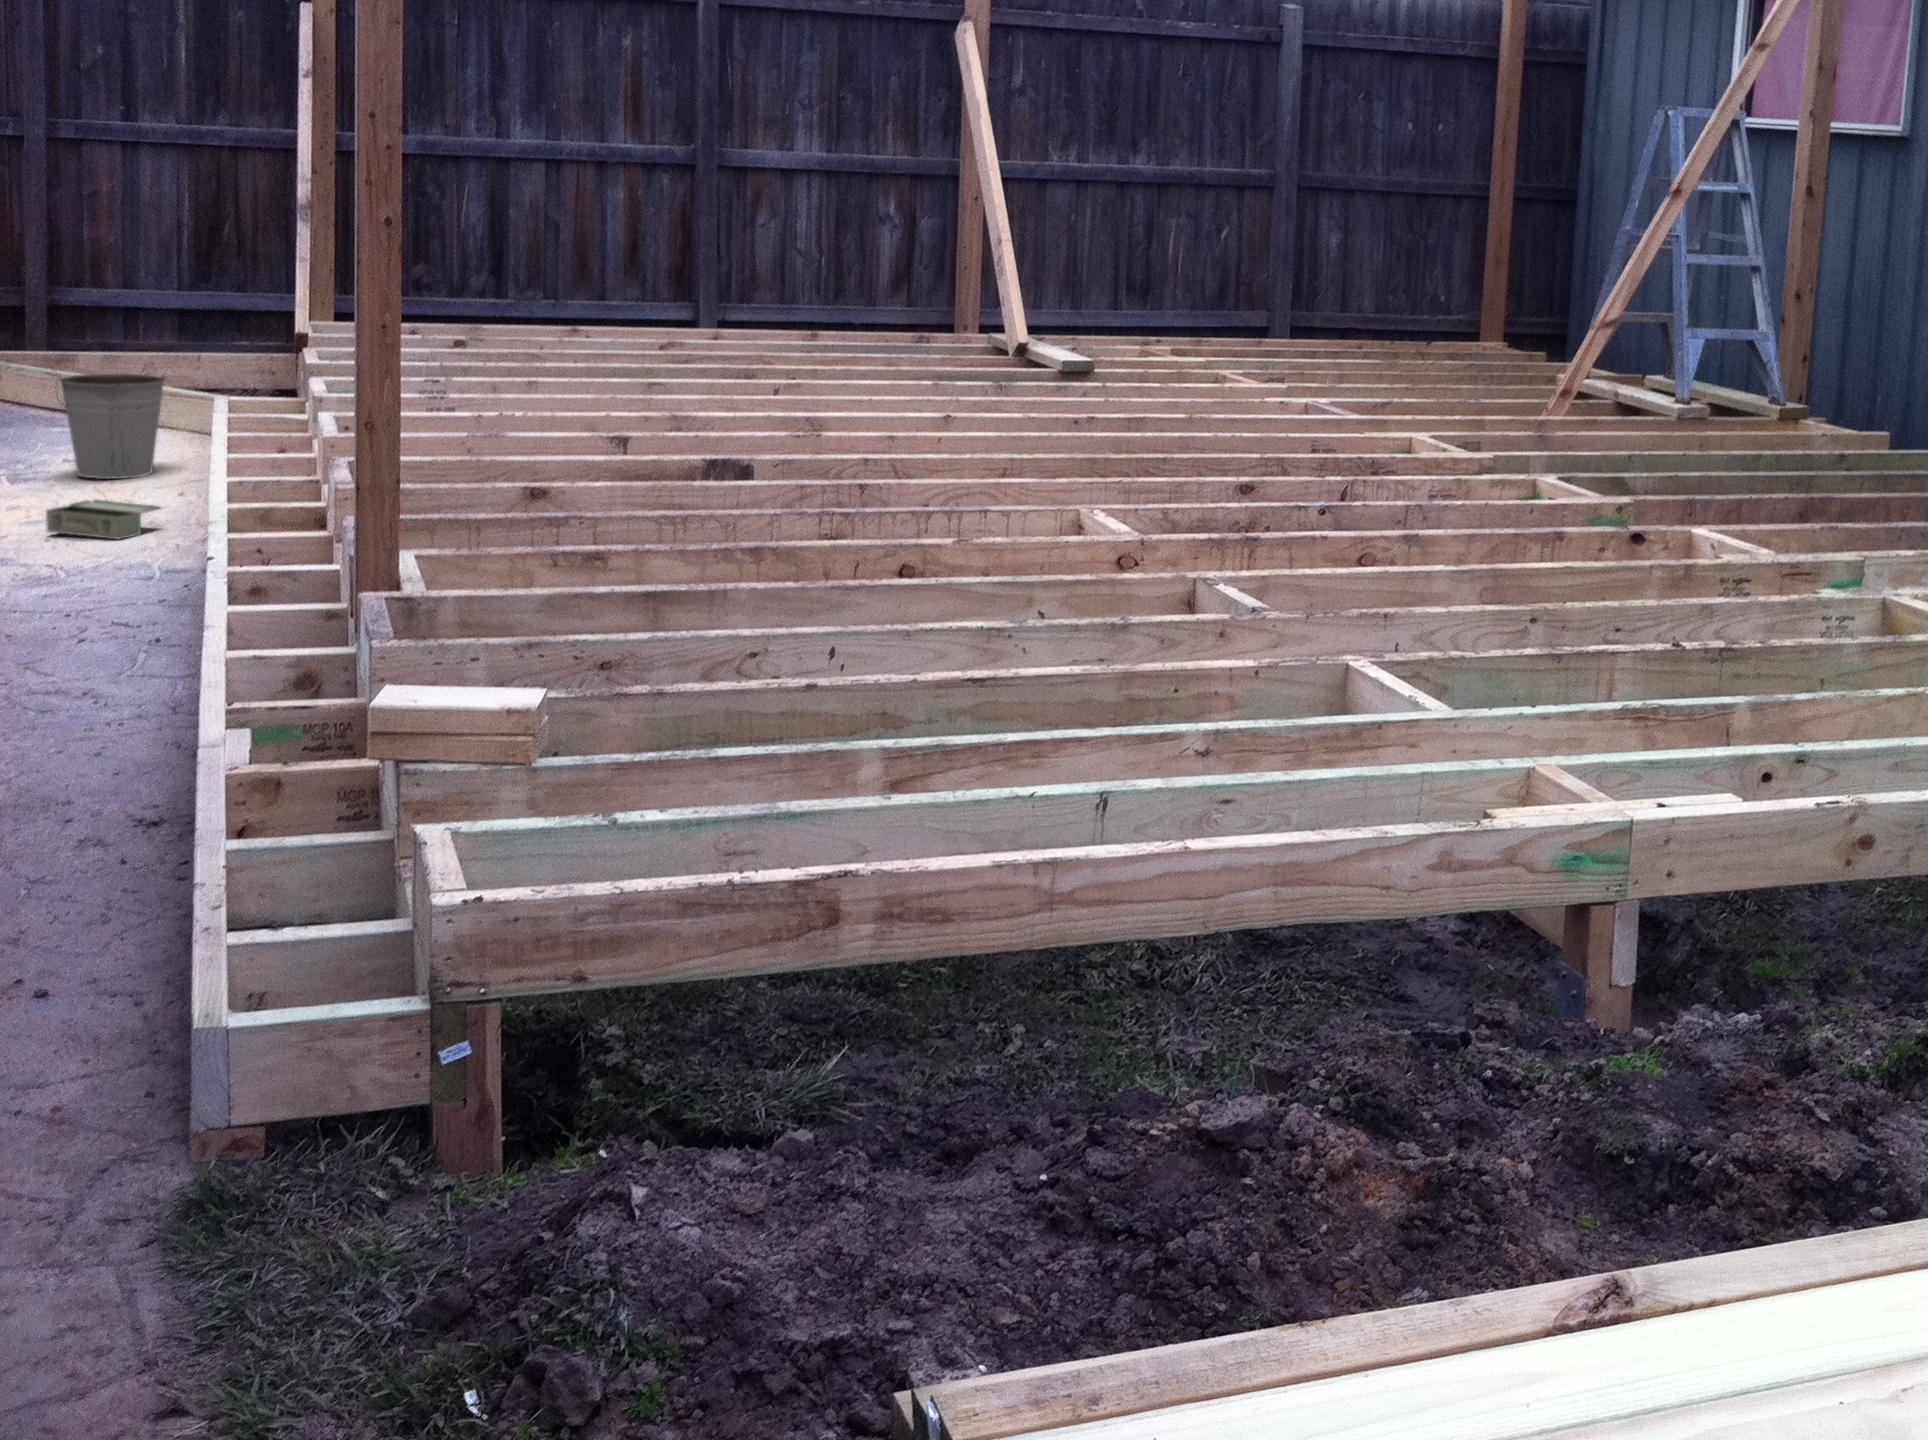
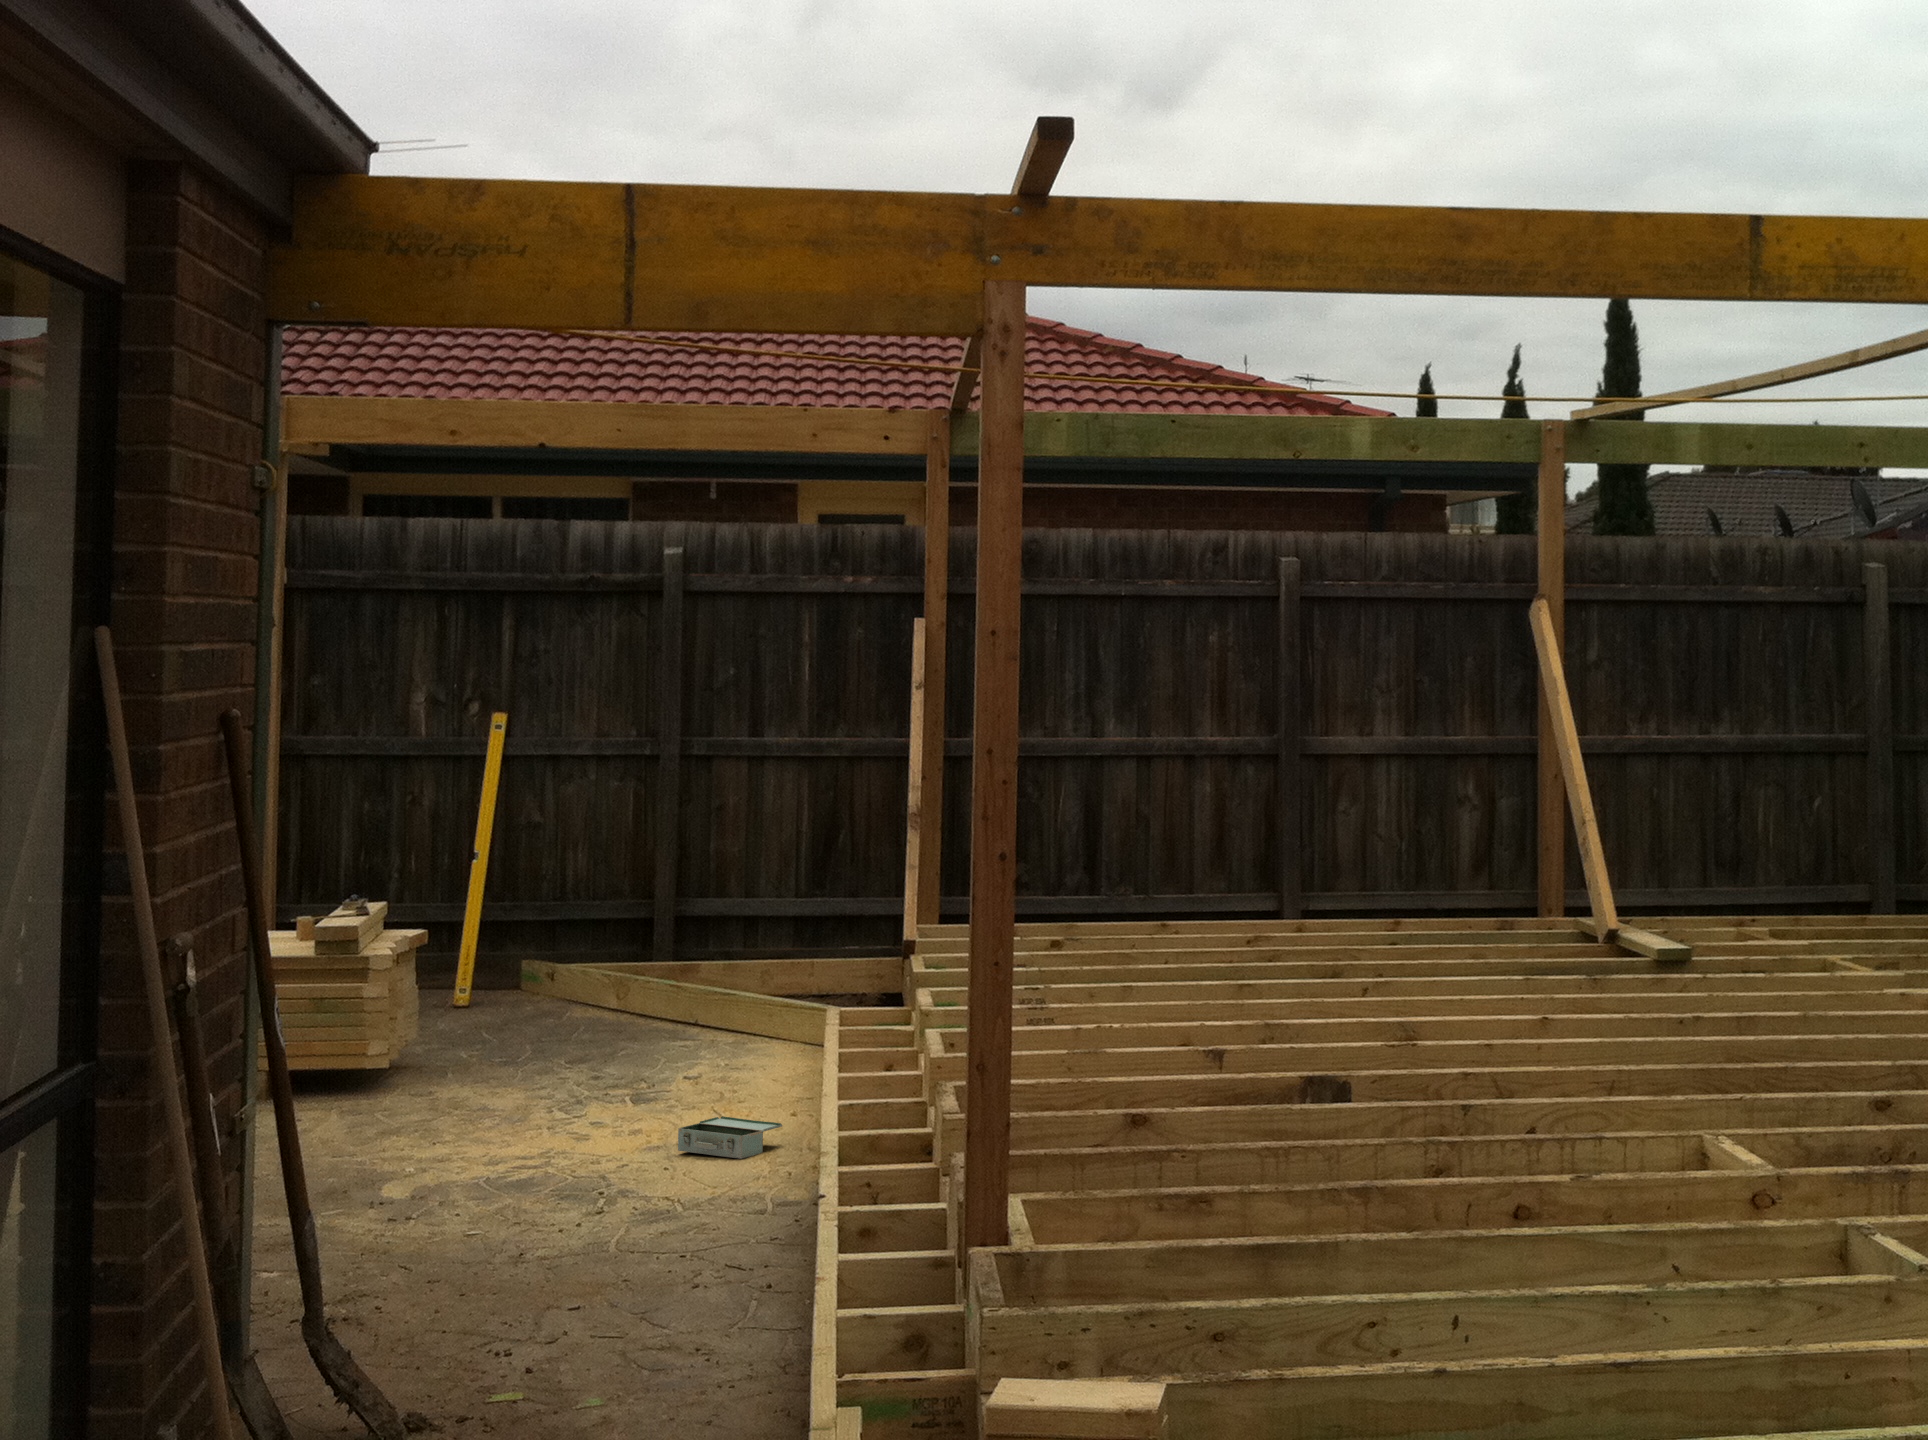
bucket: present [59,373,165,479] -> none [693,984,791,1091]

